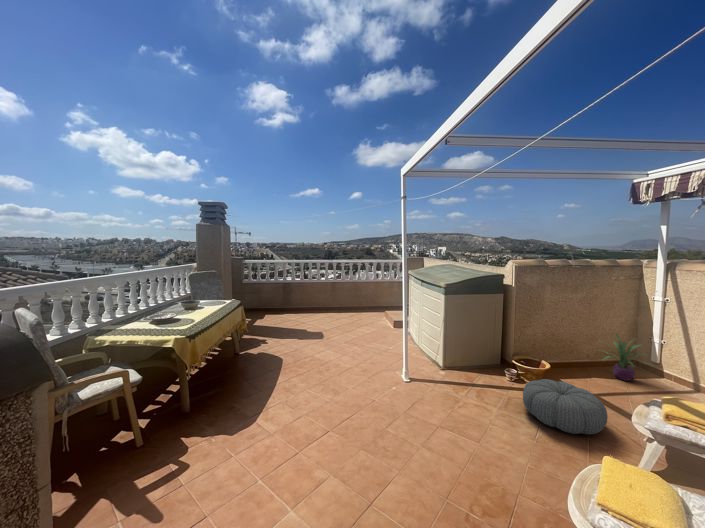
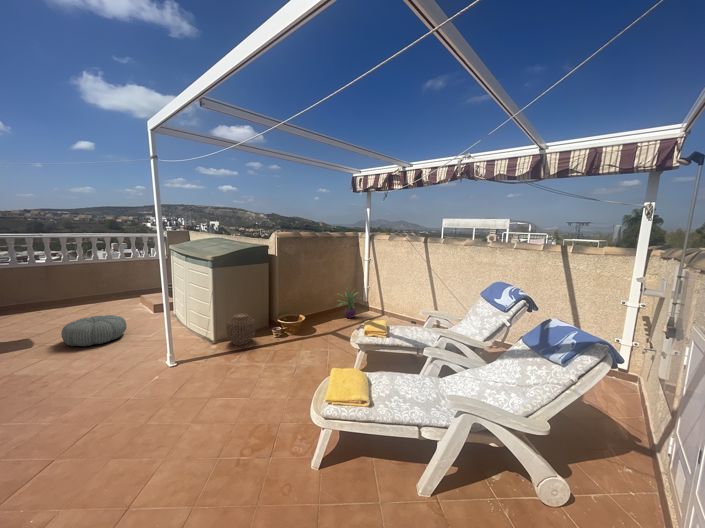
woven basket: none [454,344,485,379] -> present [226,313,255,345]
pouf: present [523,379,608,435] -> present [61,315,127,346]

